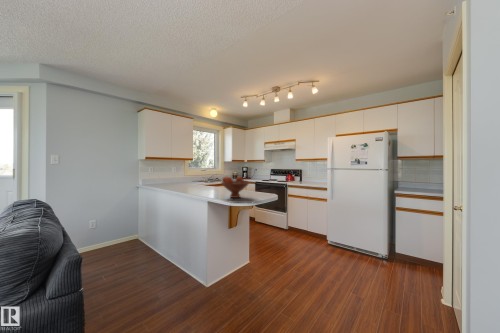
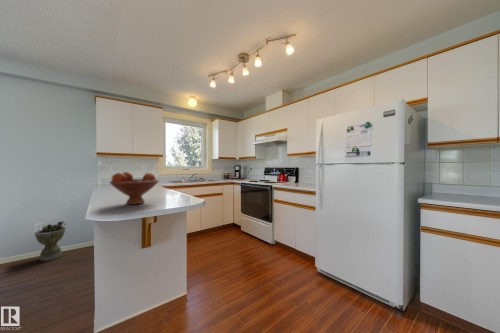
planter: none [97,217,121,252] -> present [35,221,65,262]

